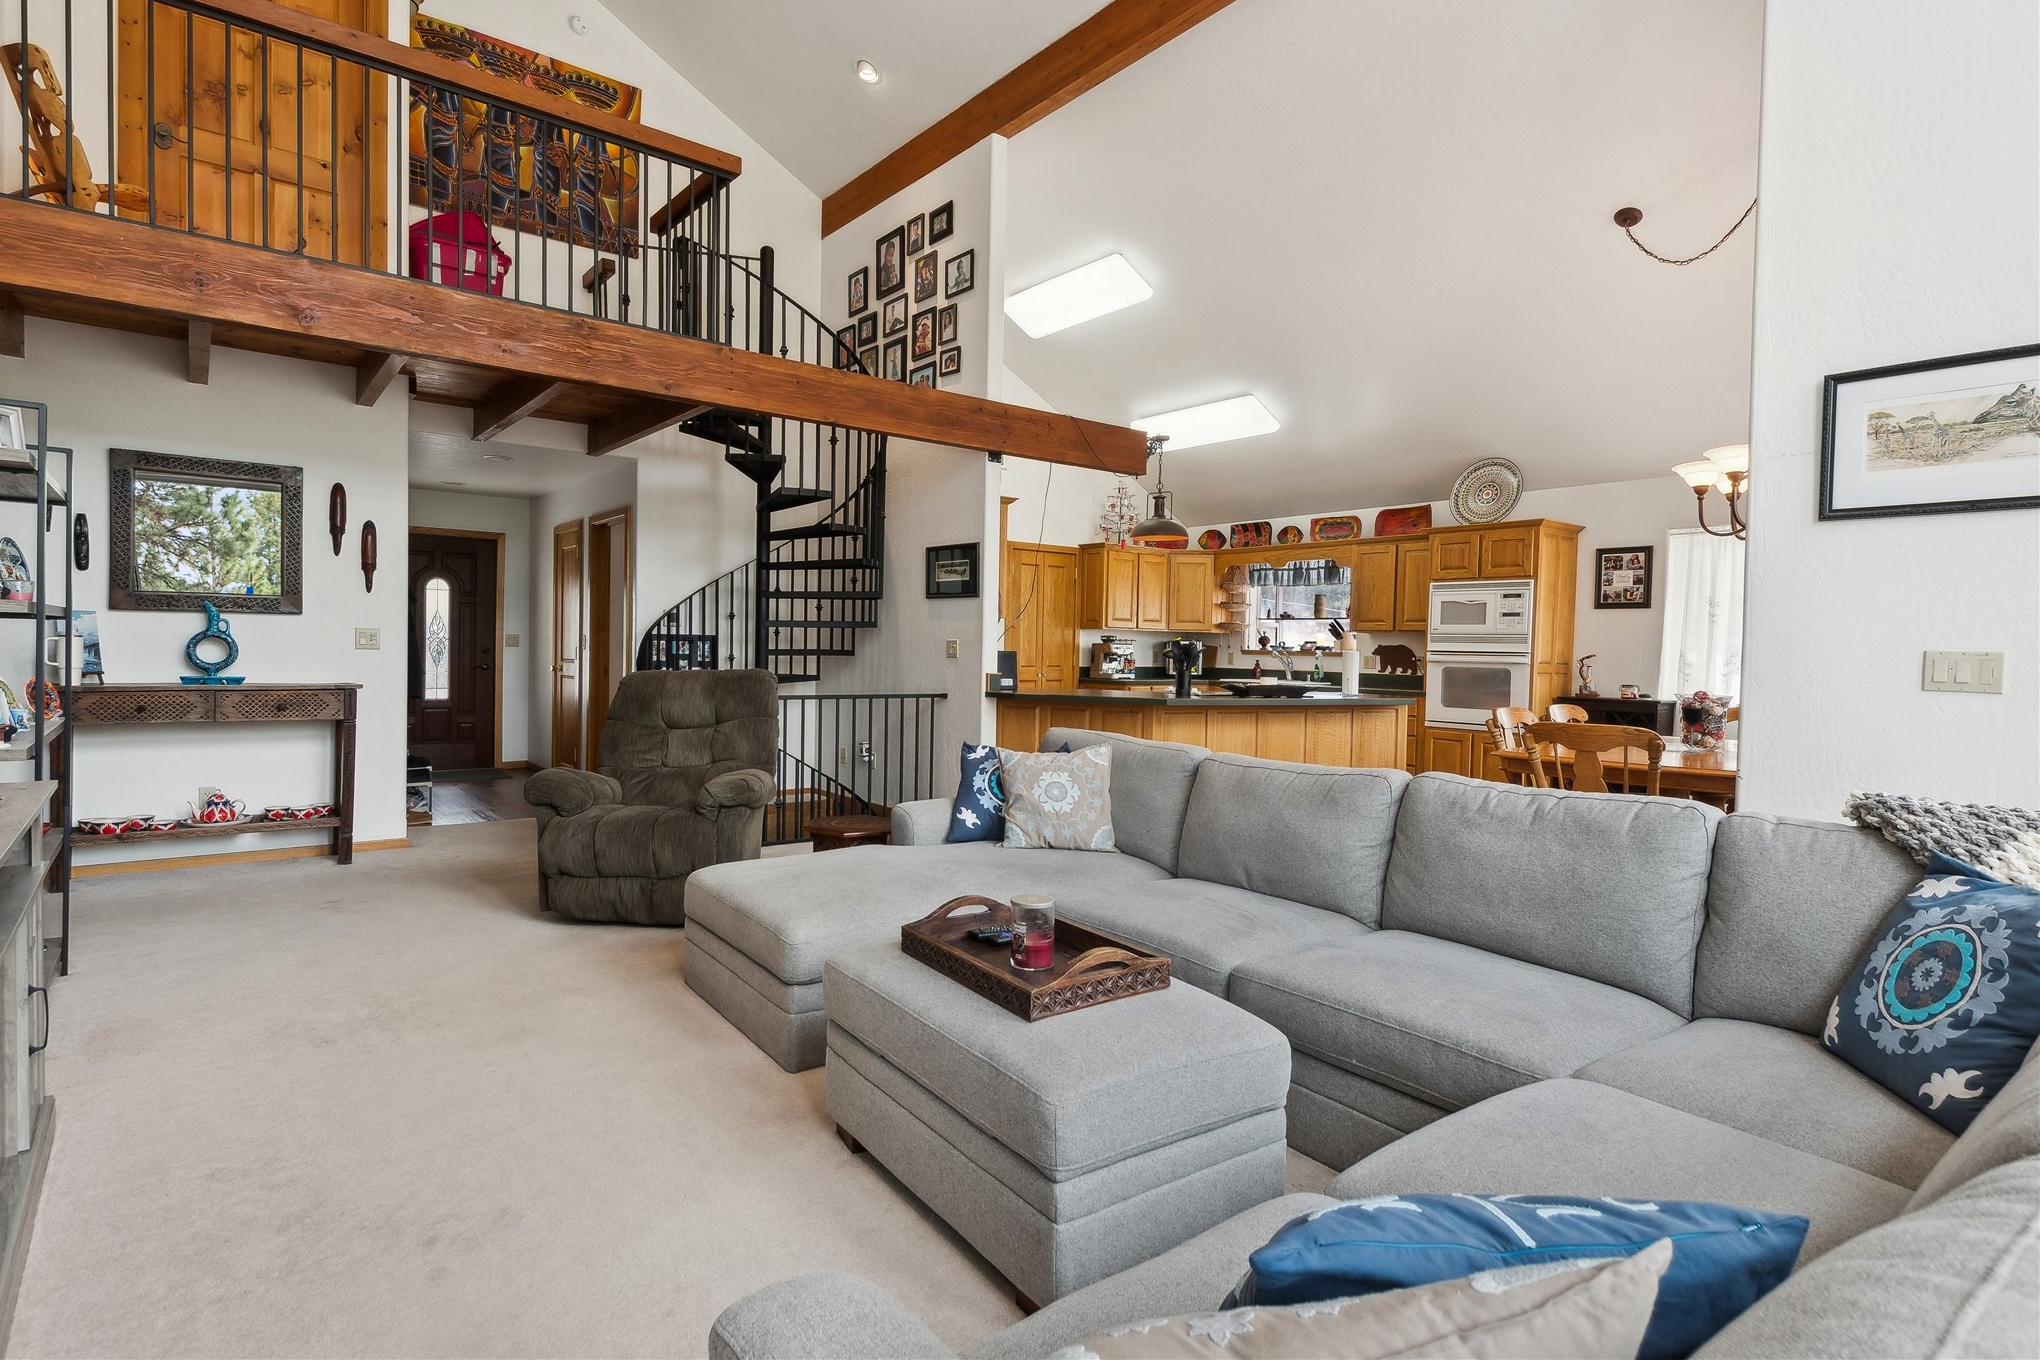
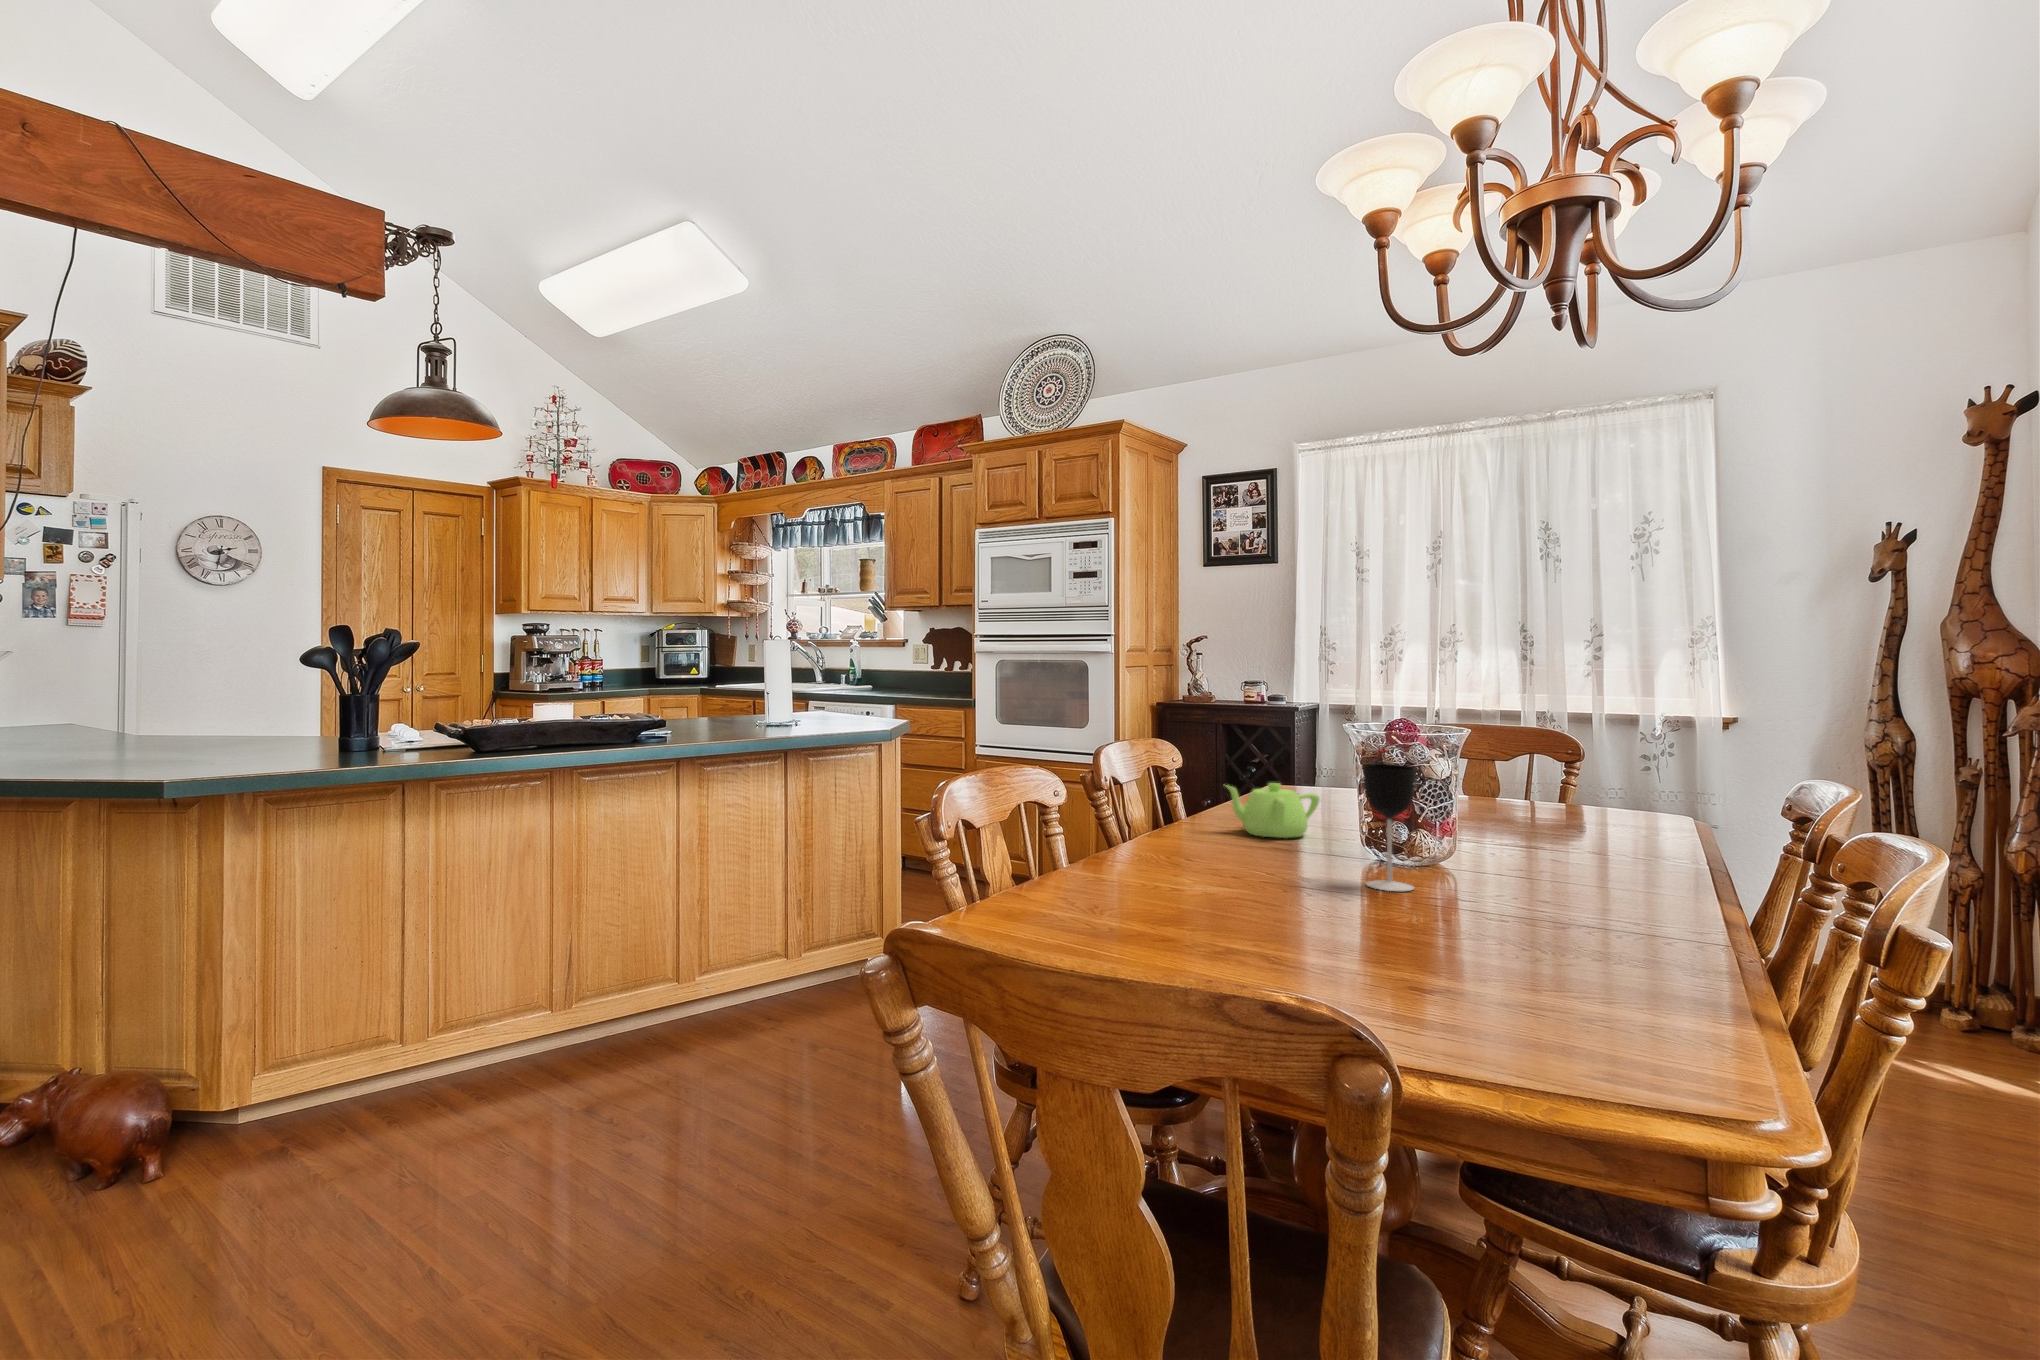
teapot: none [1619,721,1666,743] -> present [1226,783,1320,838]

